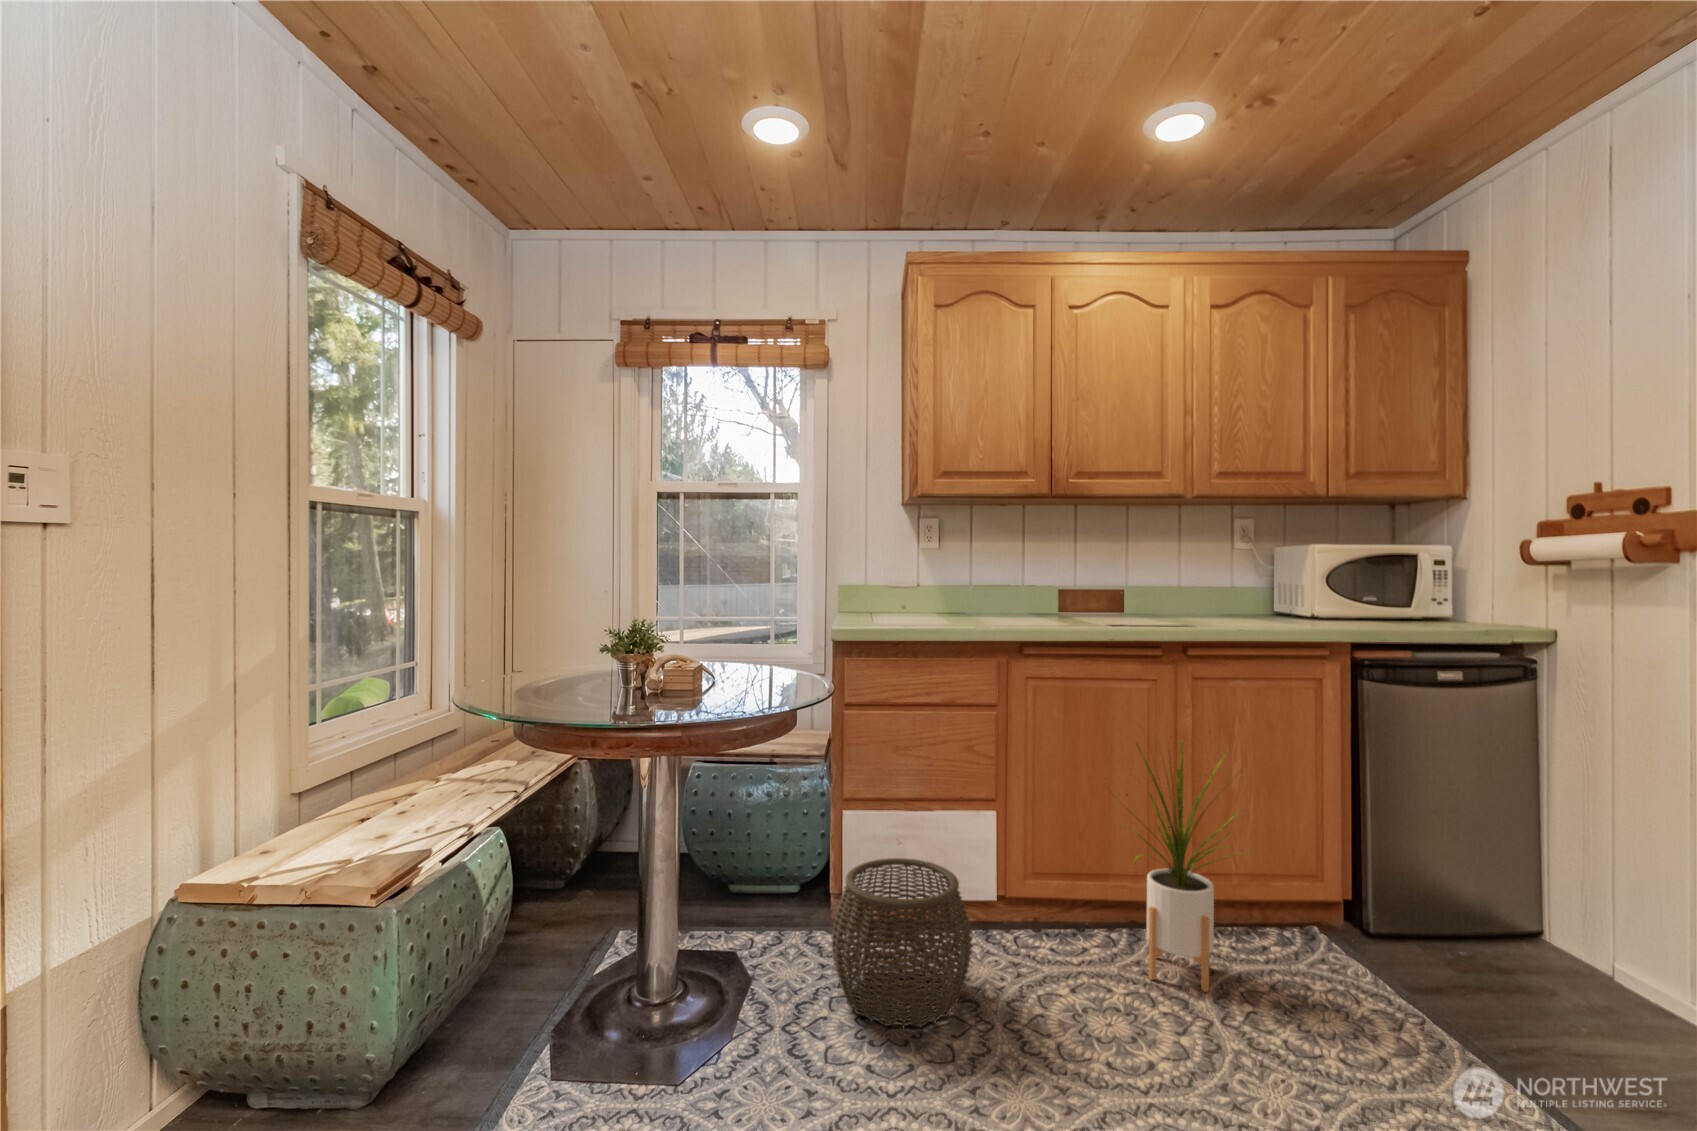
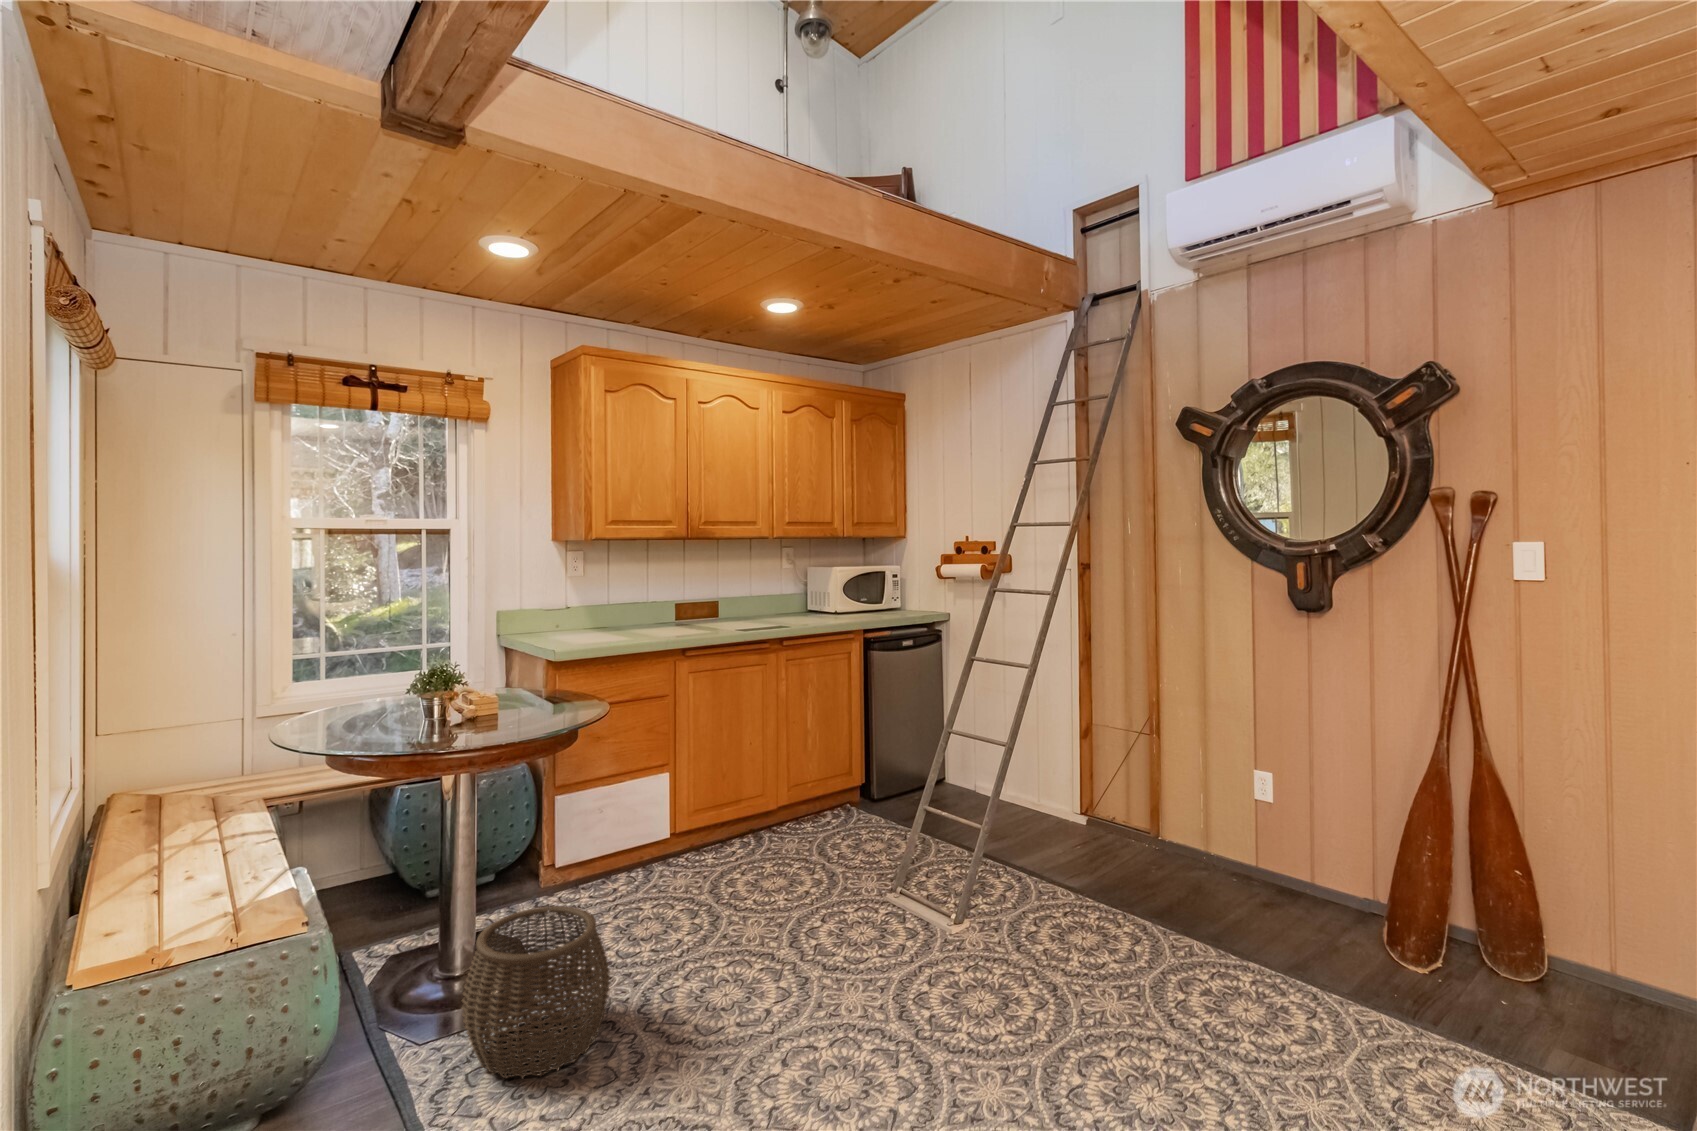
house plant: present [1112,730,1239,992] -> none [696,732,812,947]

